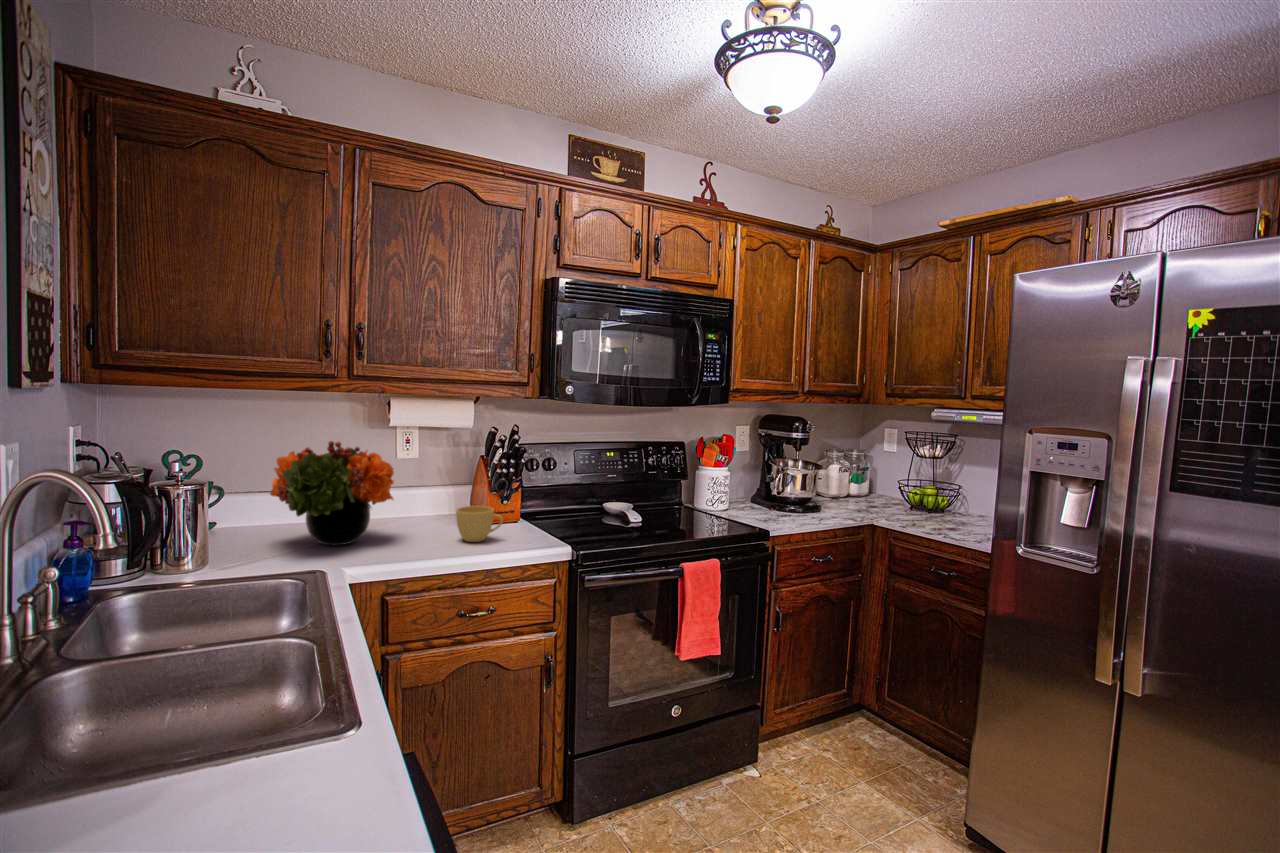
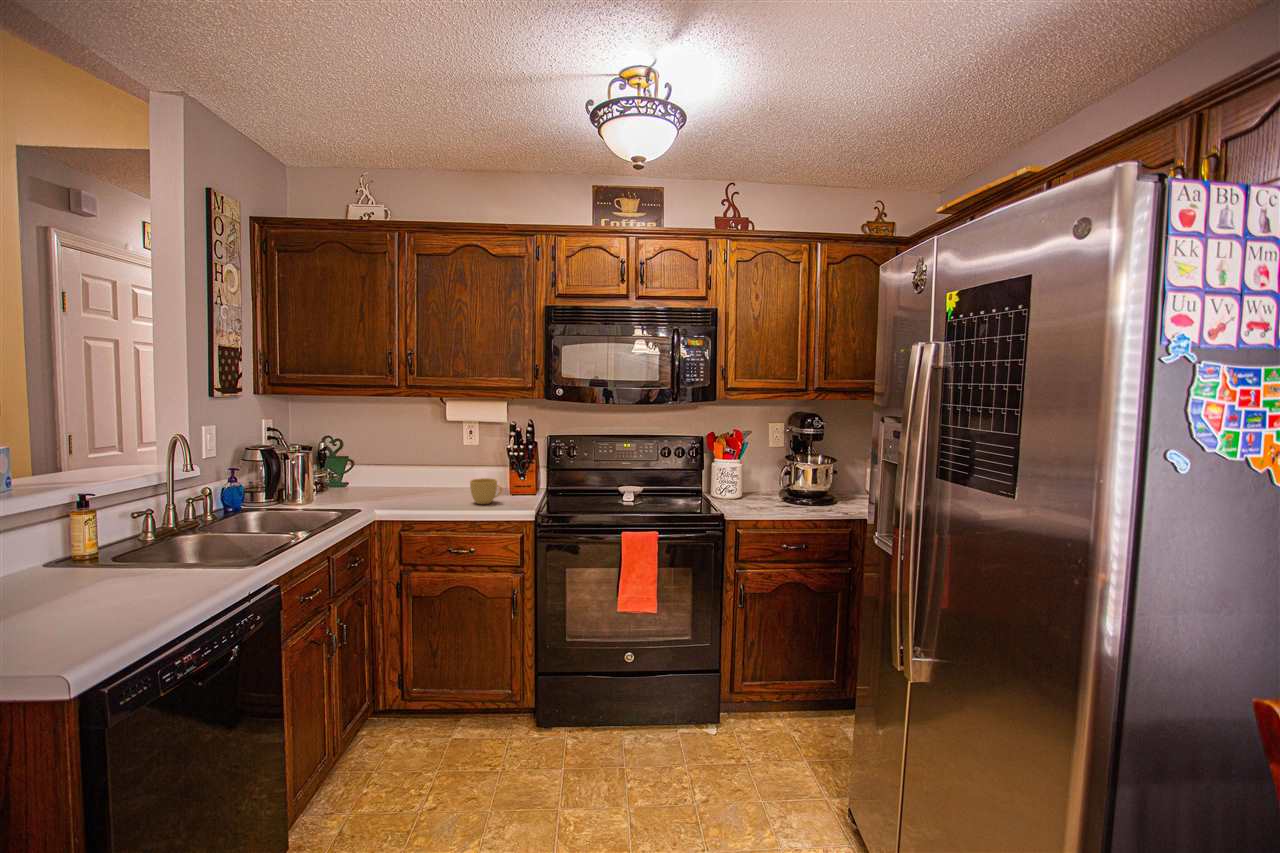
flower arrangement: present [270,441,394,545] -> none [356,429,440,499]

